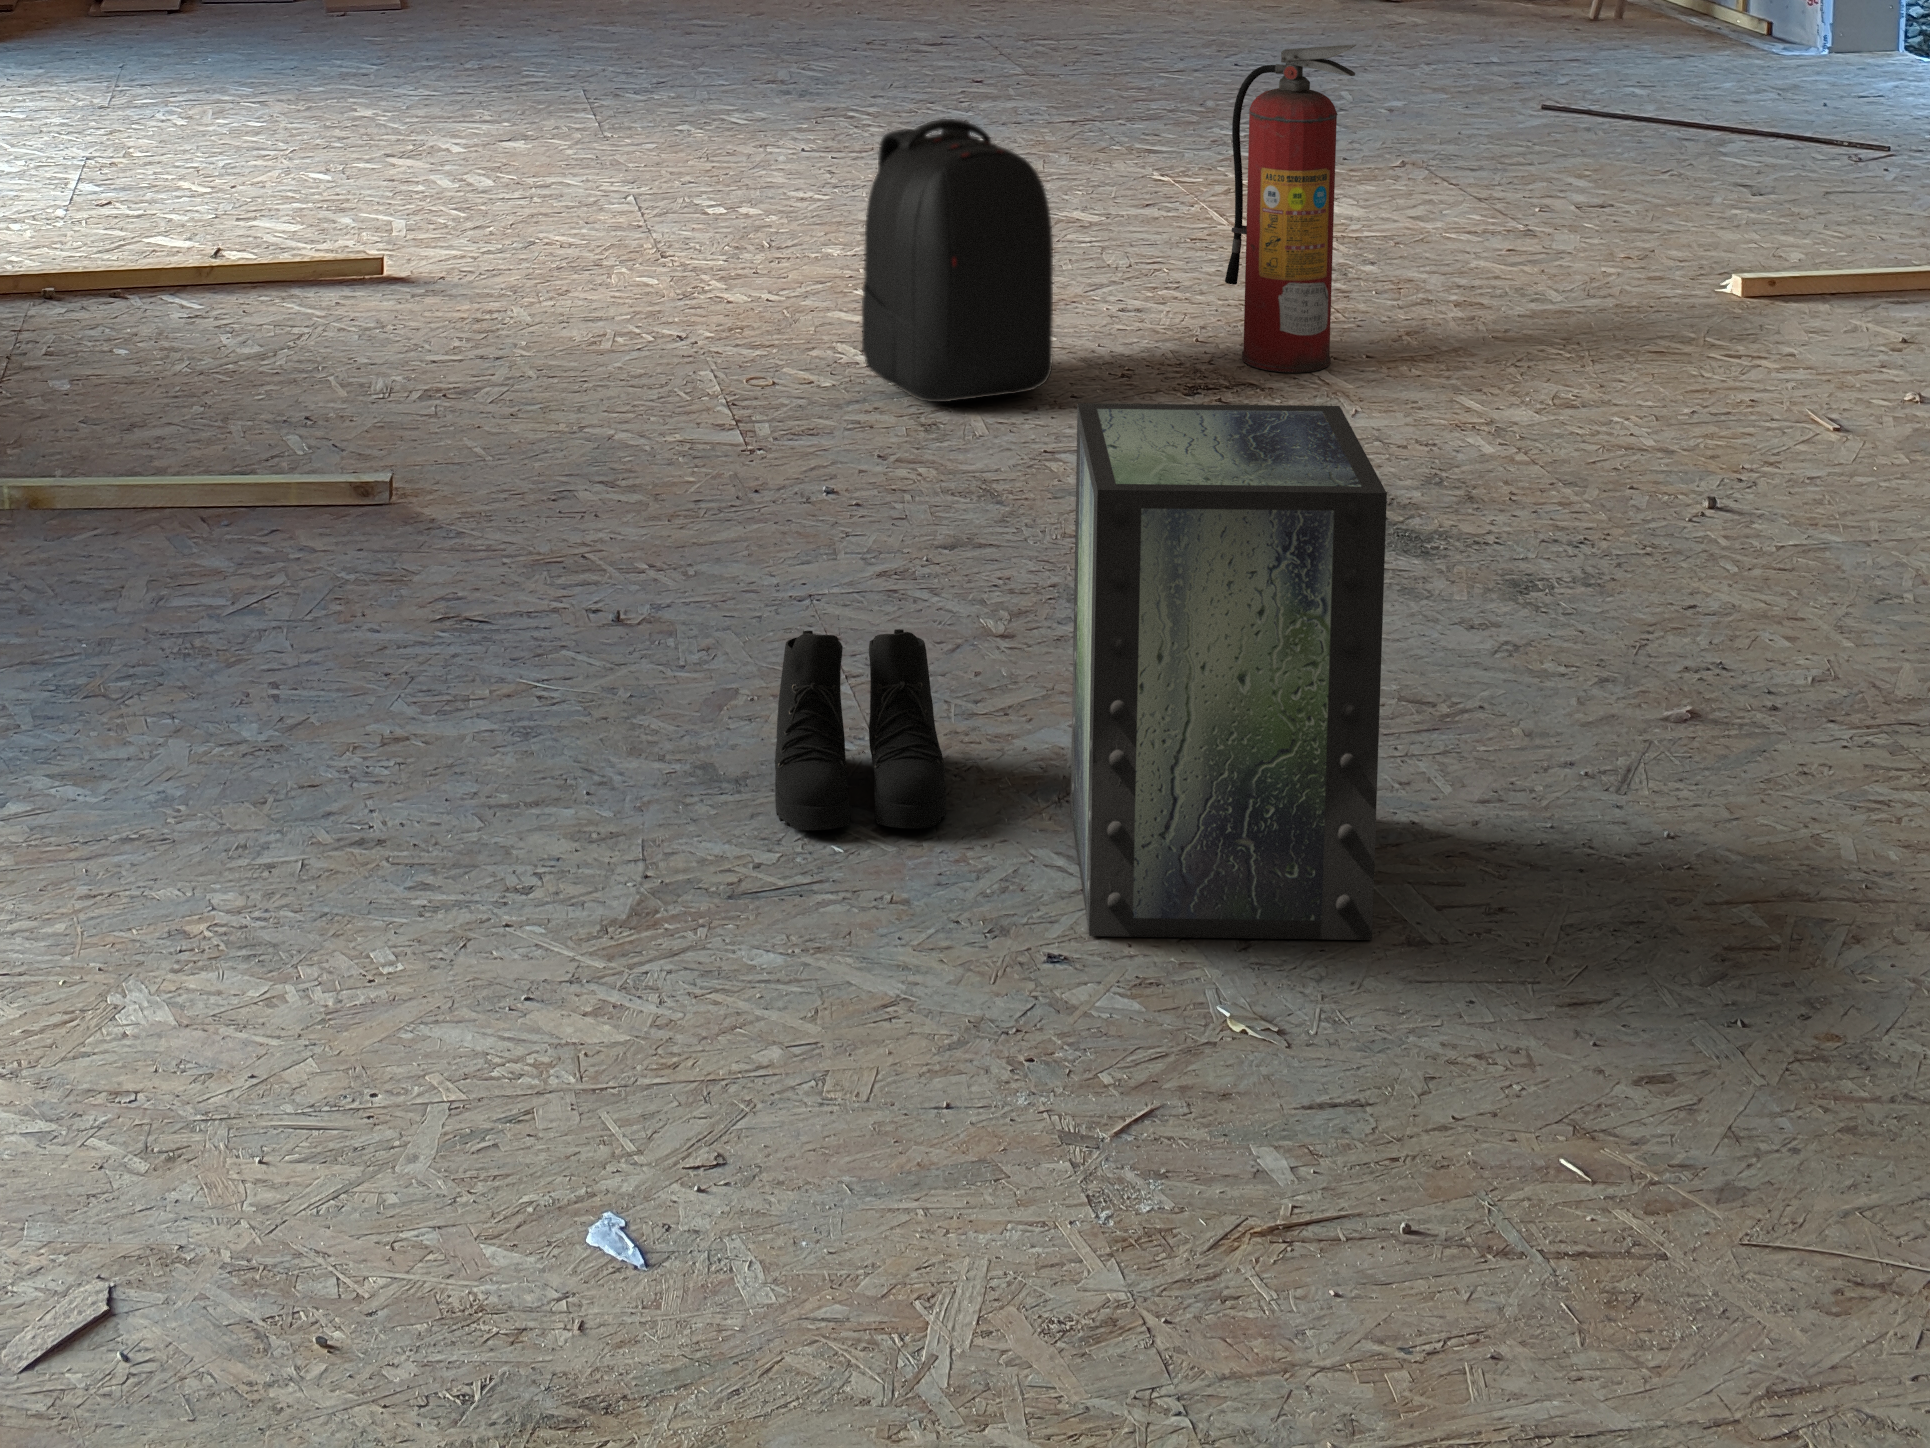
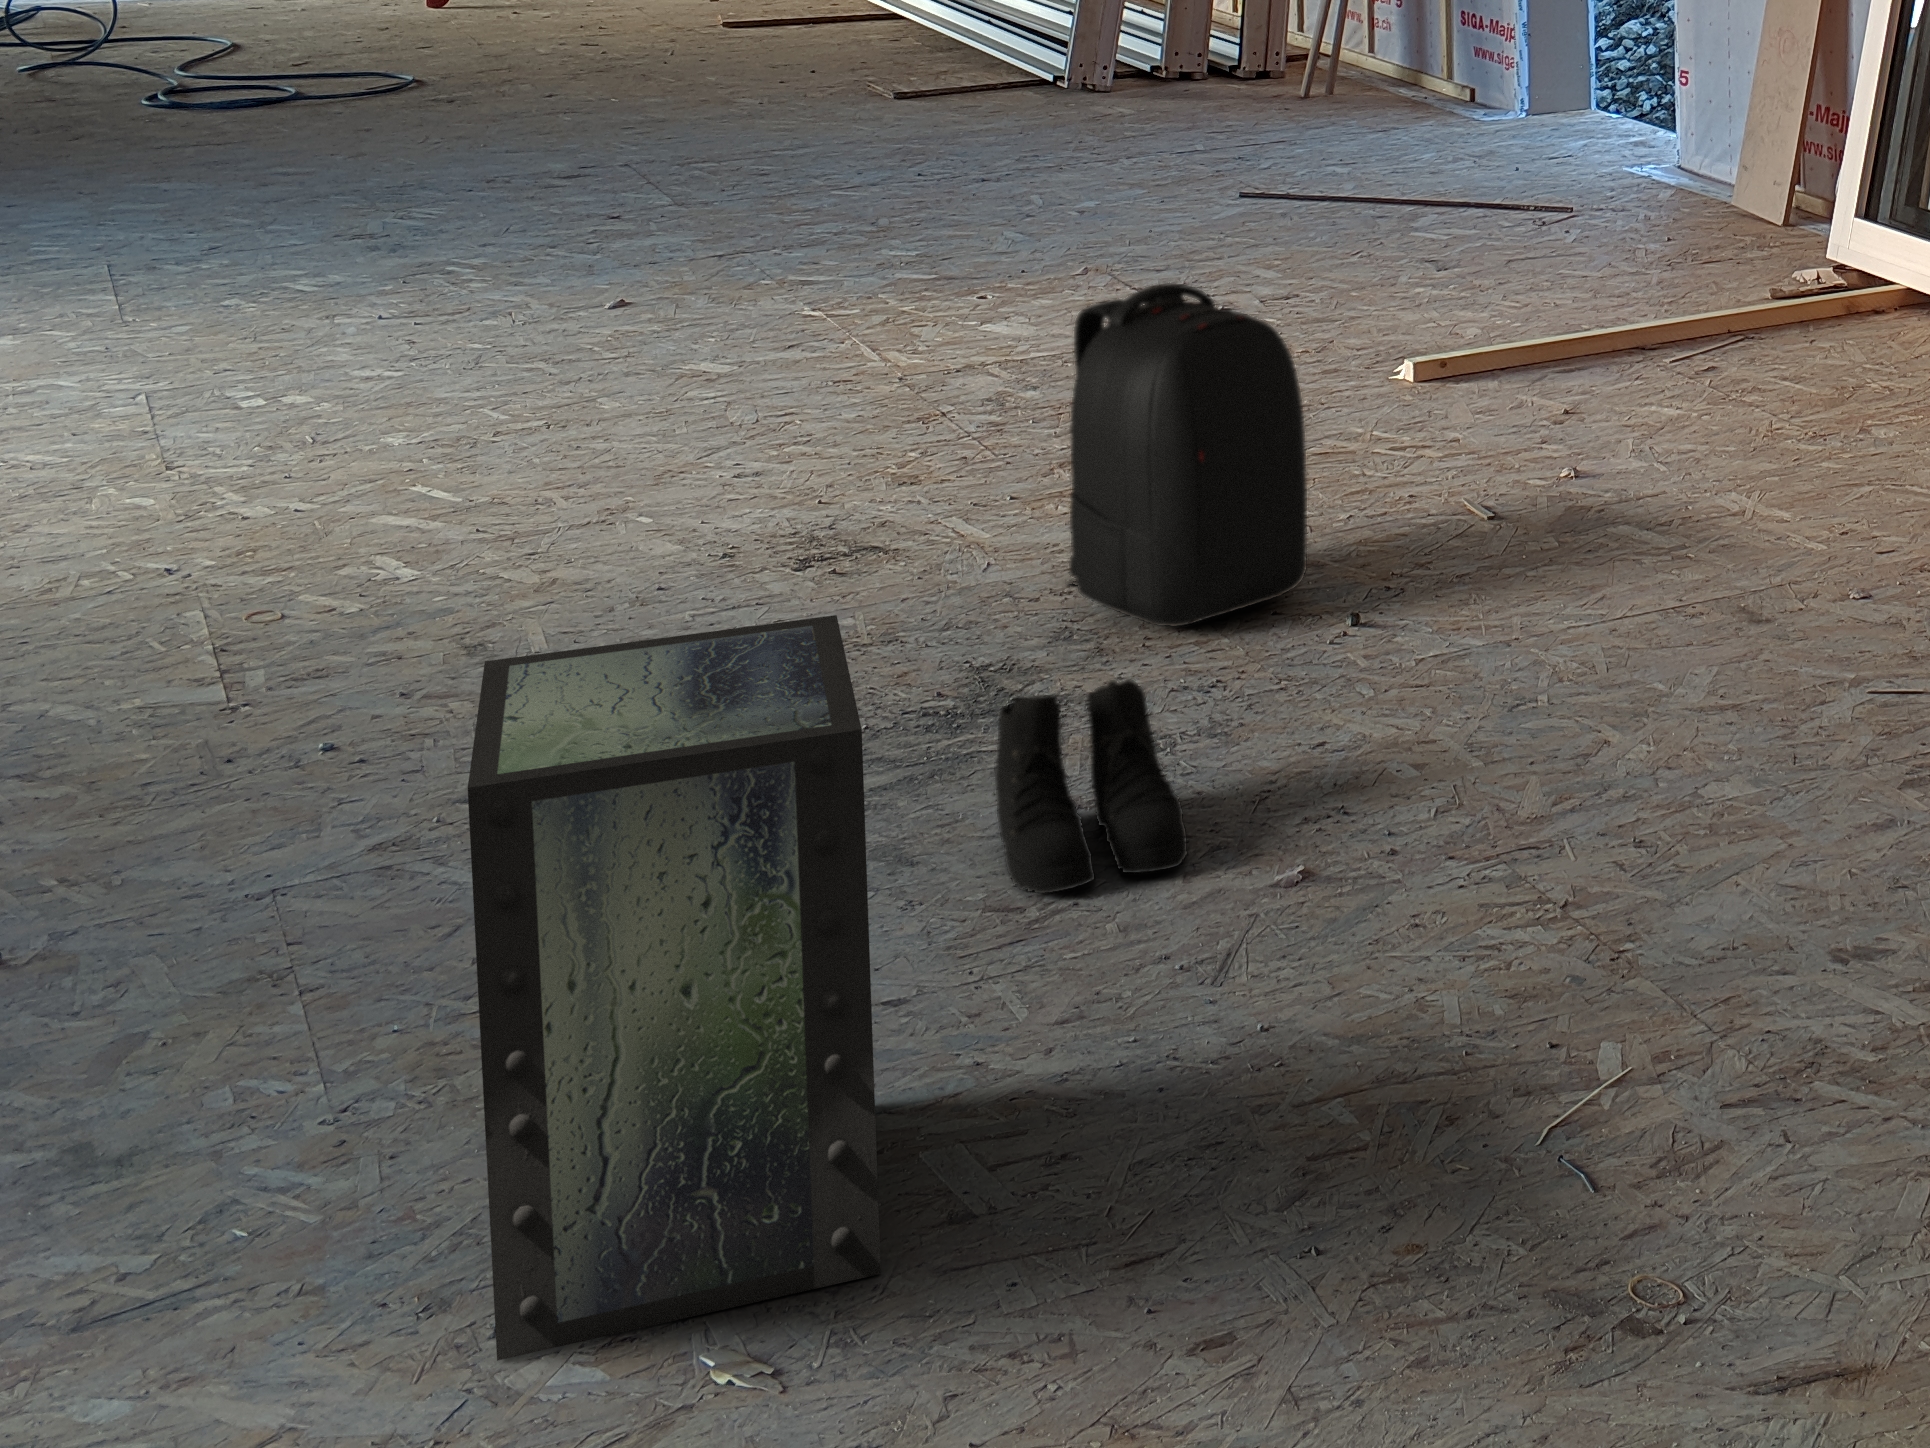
fire extinguisher: present [1225,44,1356,373] -> none [829,156,968,533]
backpack: present [862,119,1053,402] -> present [1067,283,1307,626]
boots: present [775,629,946,830] -> present [995,679,1187,893]

